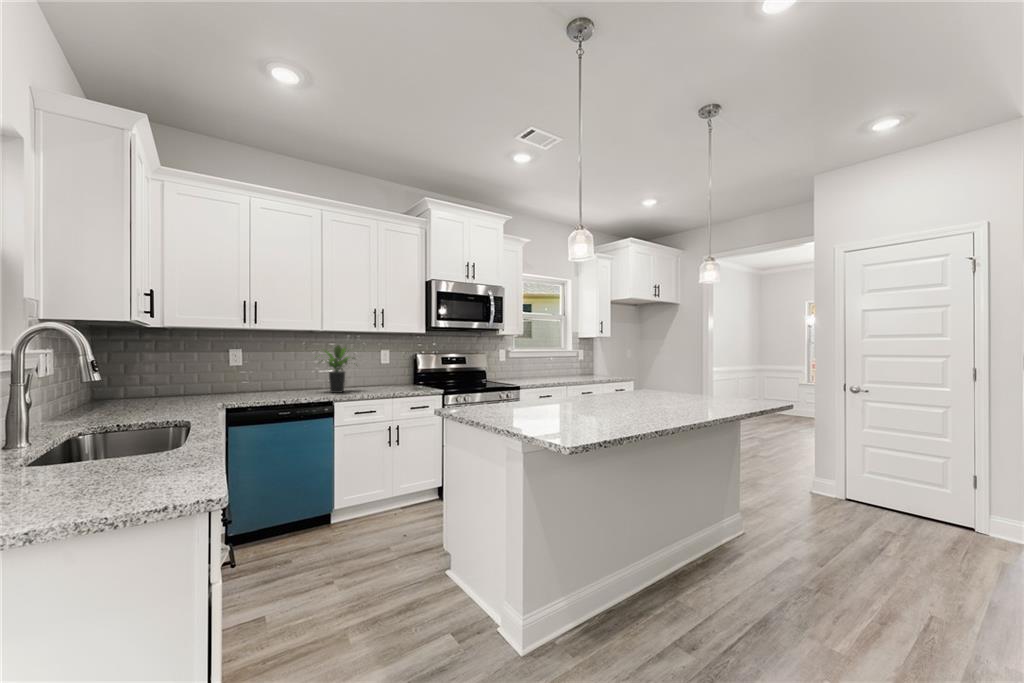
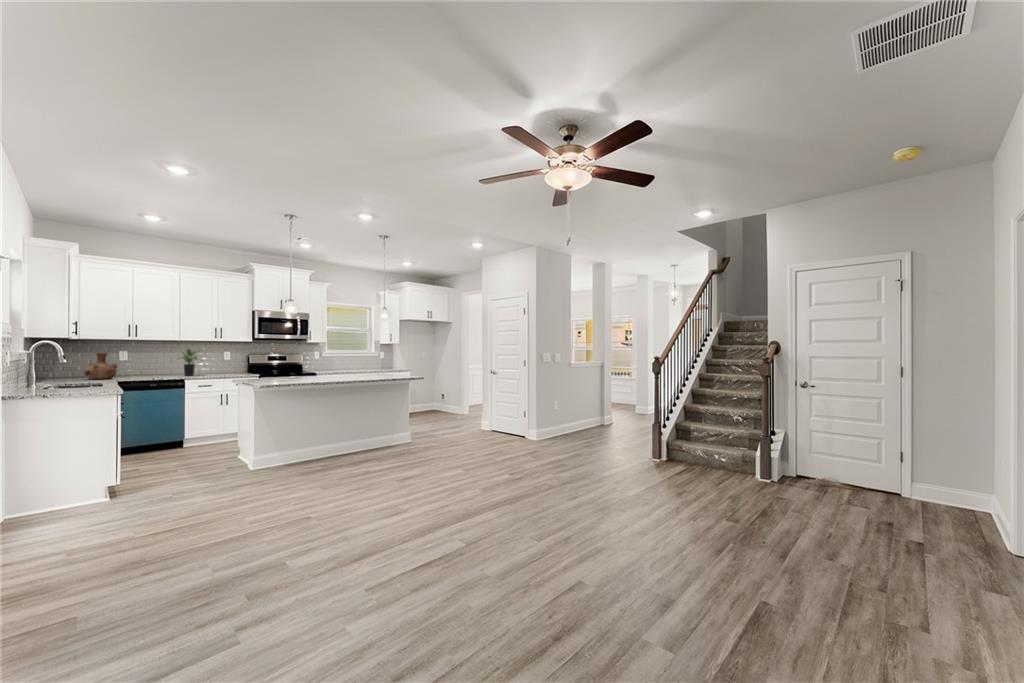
vase: none [166,353,224,405] -> present [84,353,117,379]

